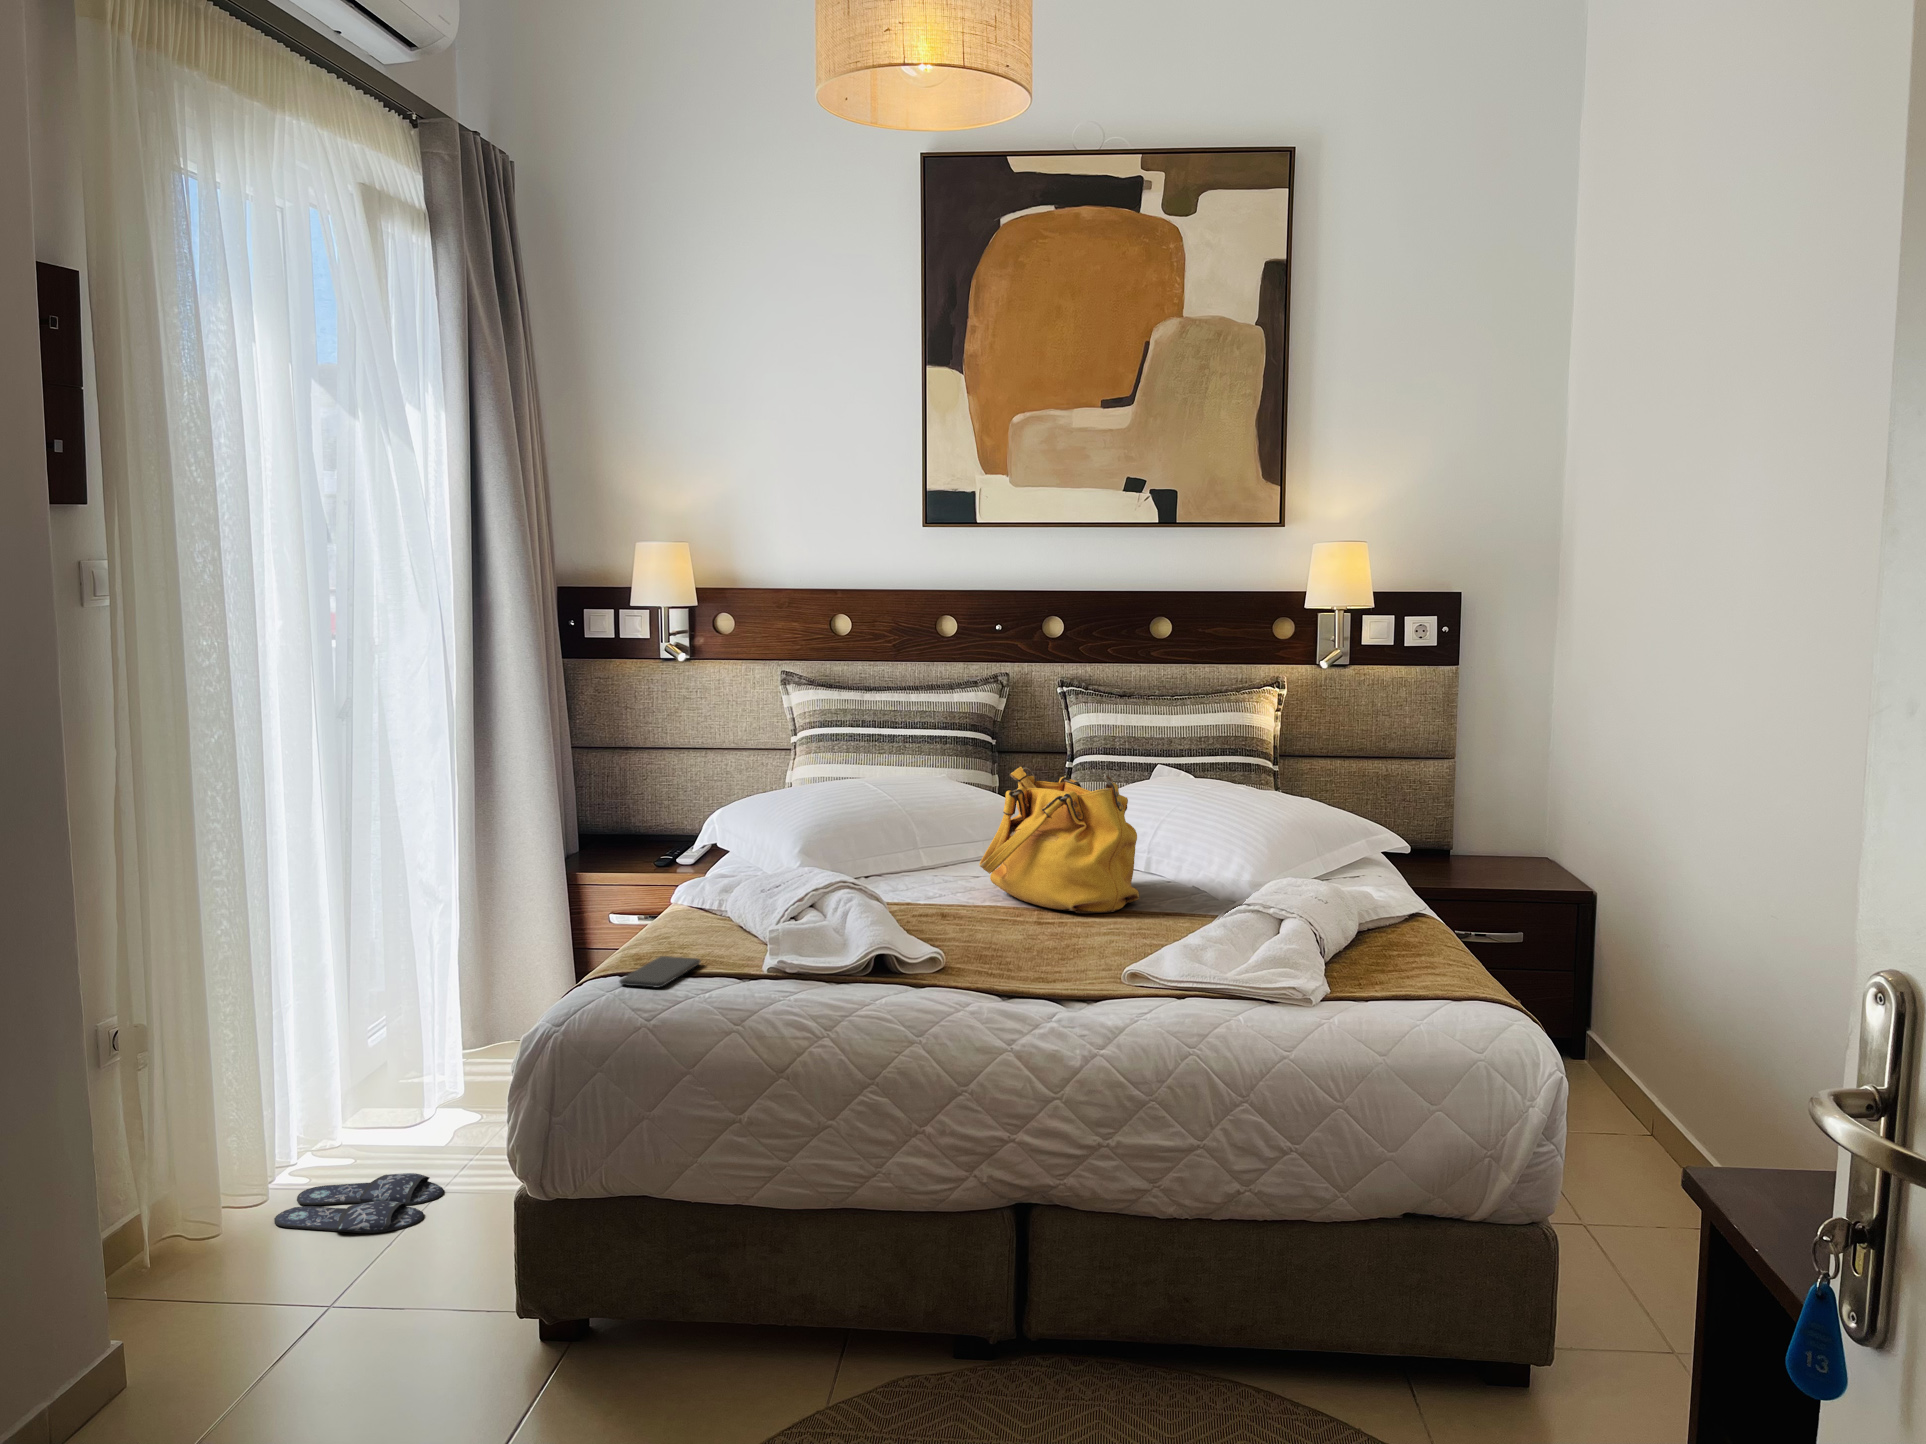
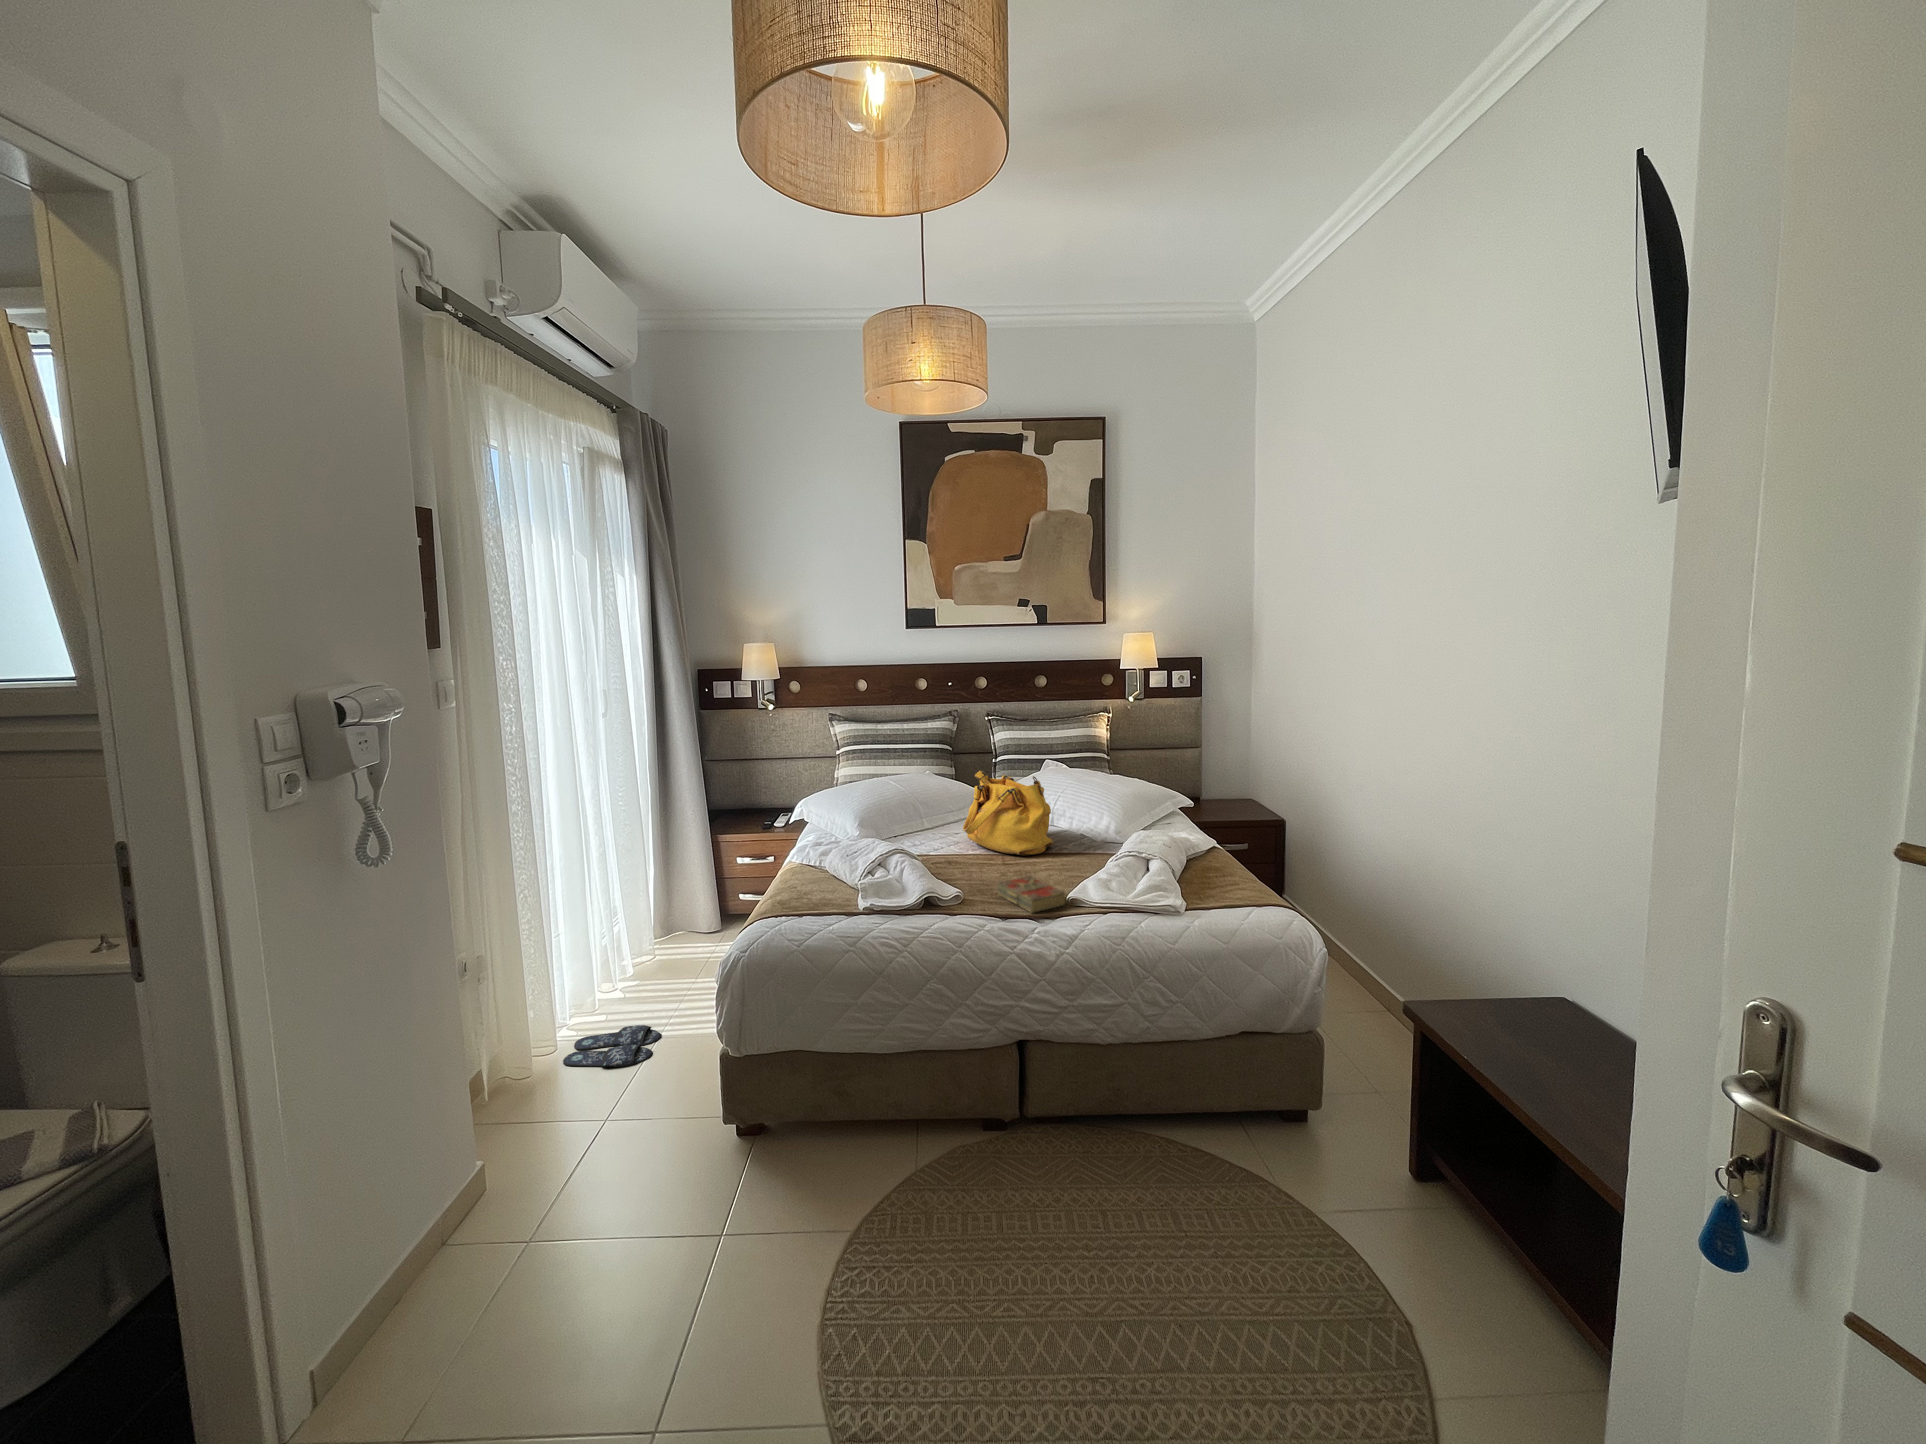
book: none [1010,934,1122,992] -> present [998,875,1065,913]
smartphone: present [619,956,701,988] -> none [777,901,820,924]

